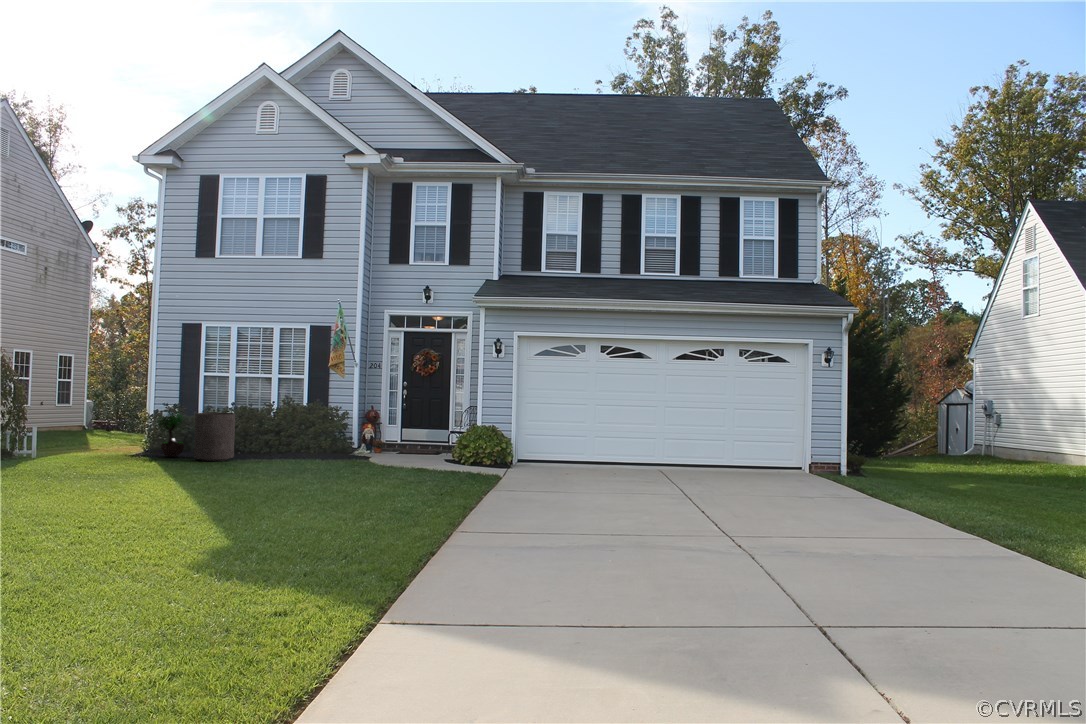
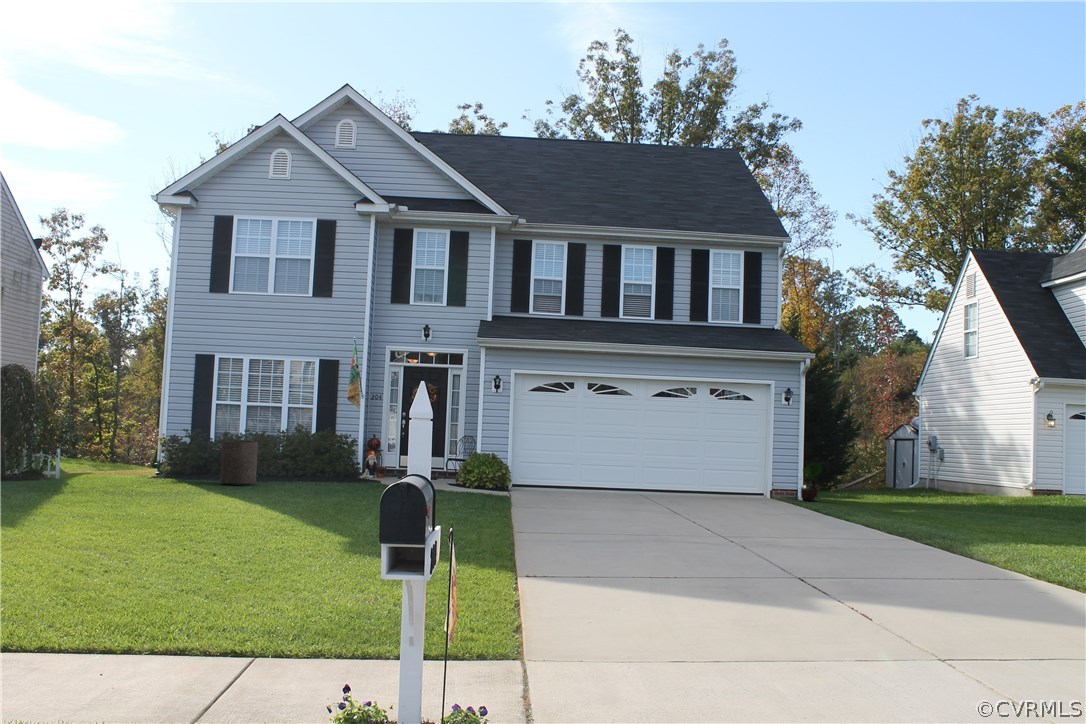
potted tree: present [157,413,184,457] -> present [801,464,821,501]

